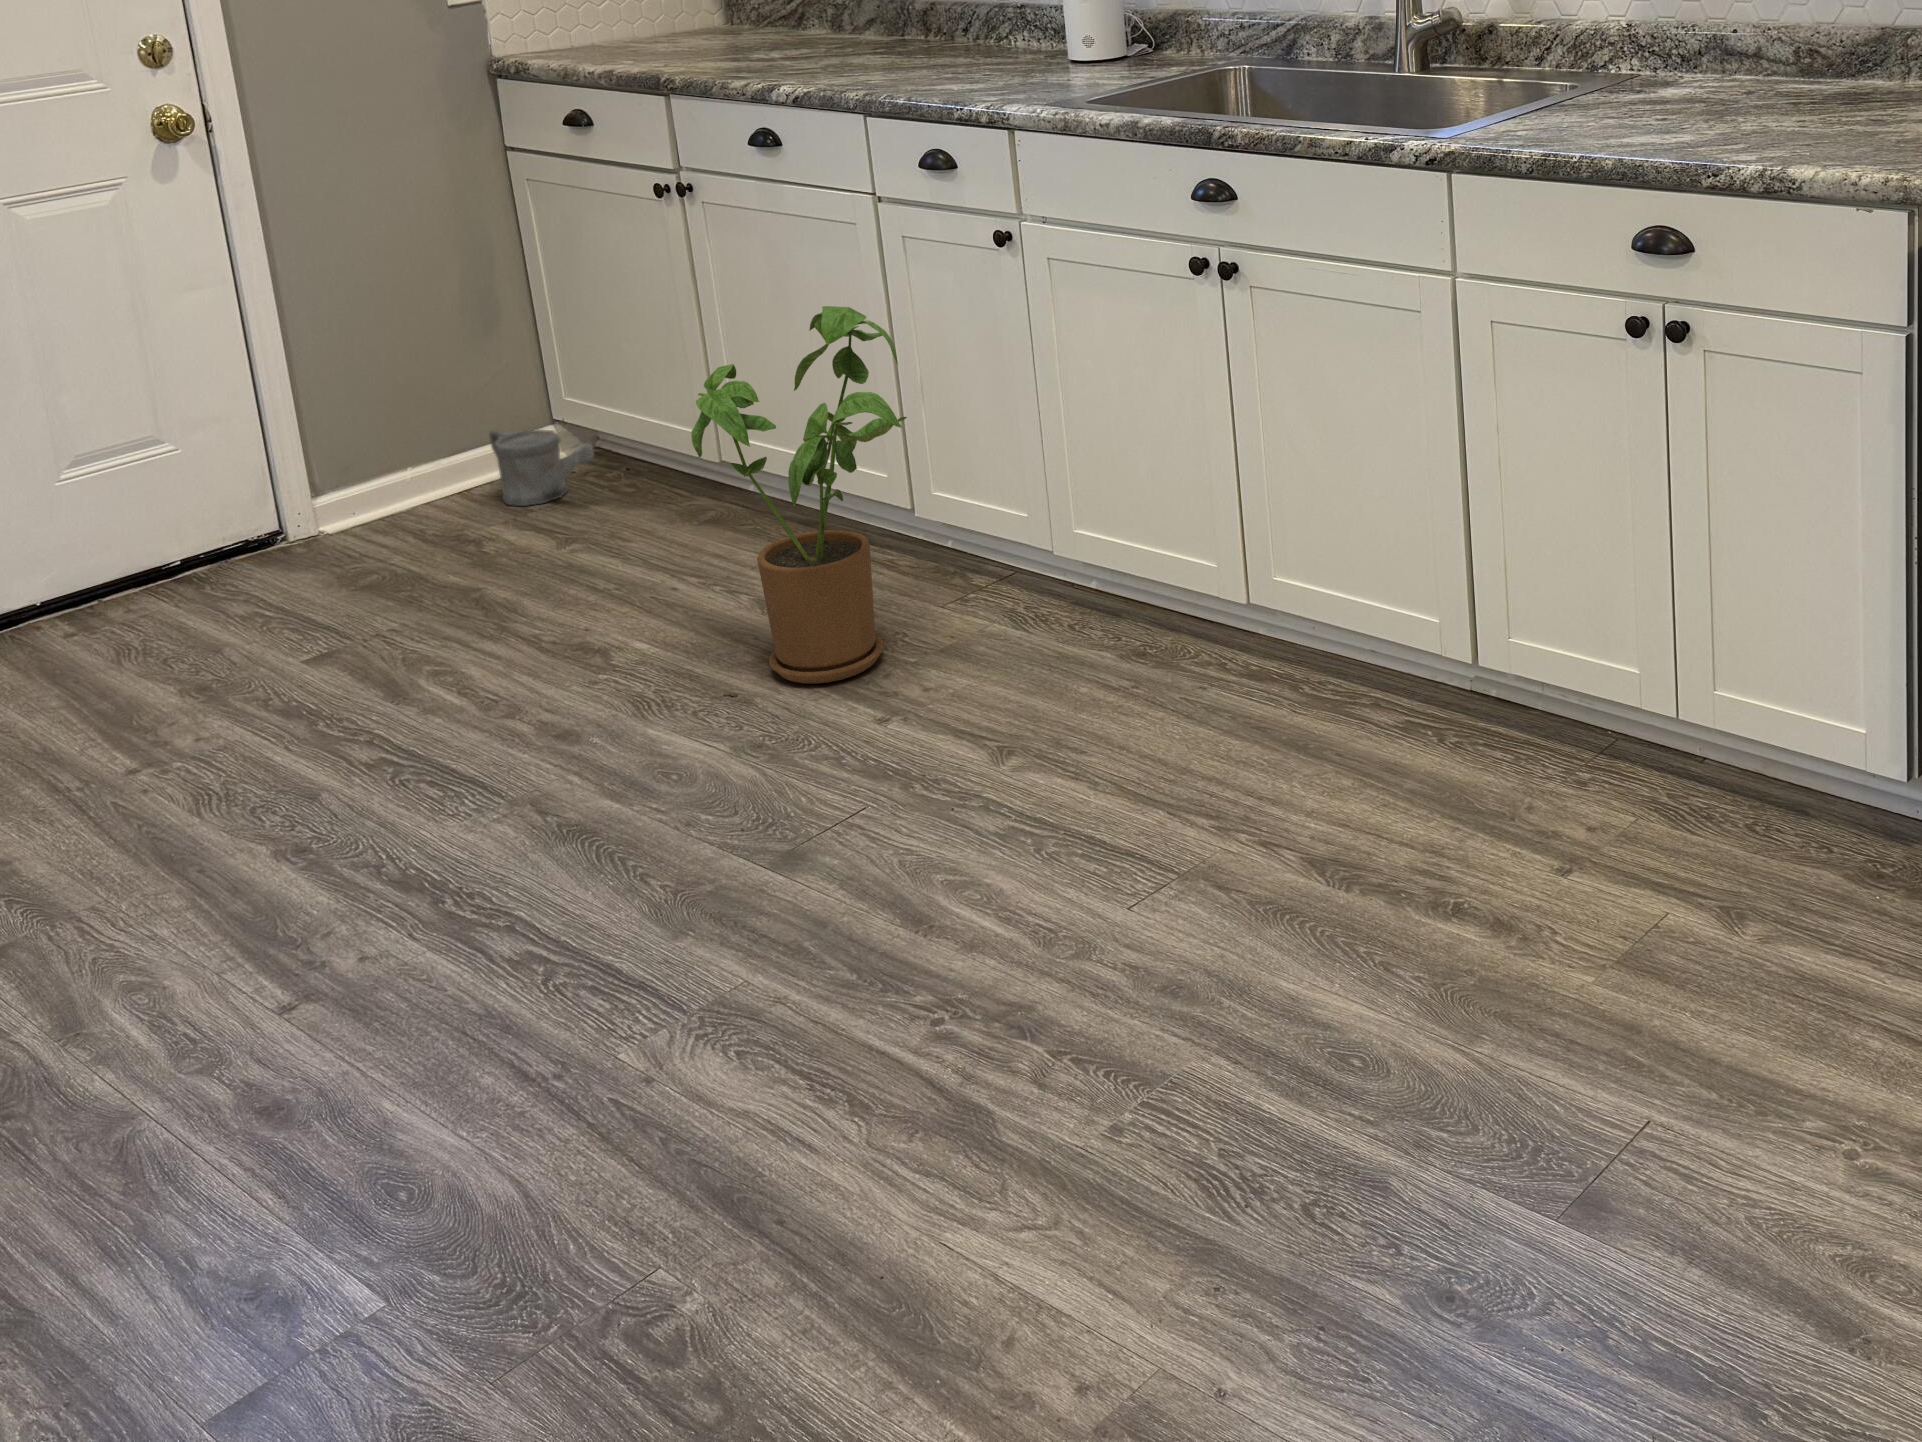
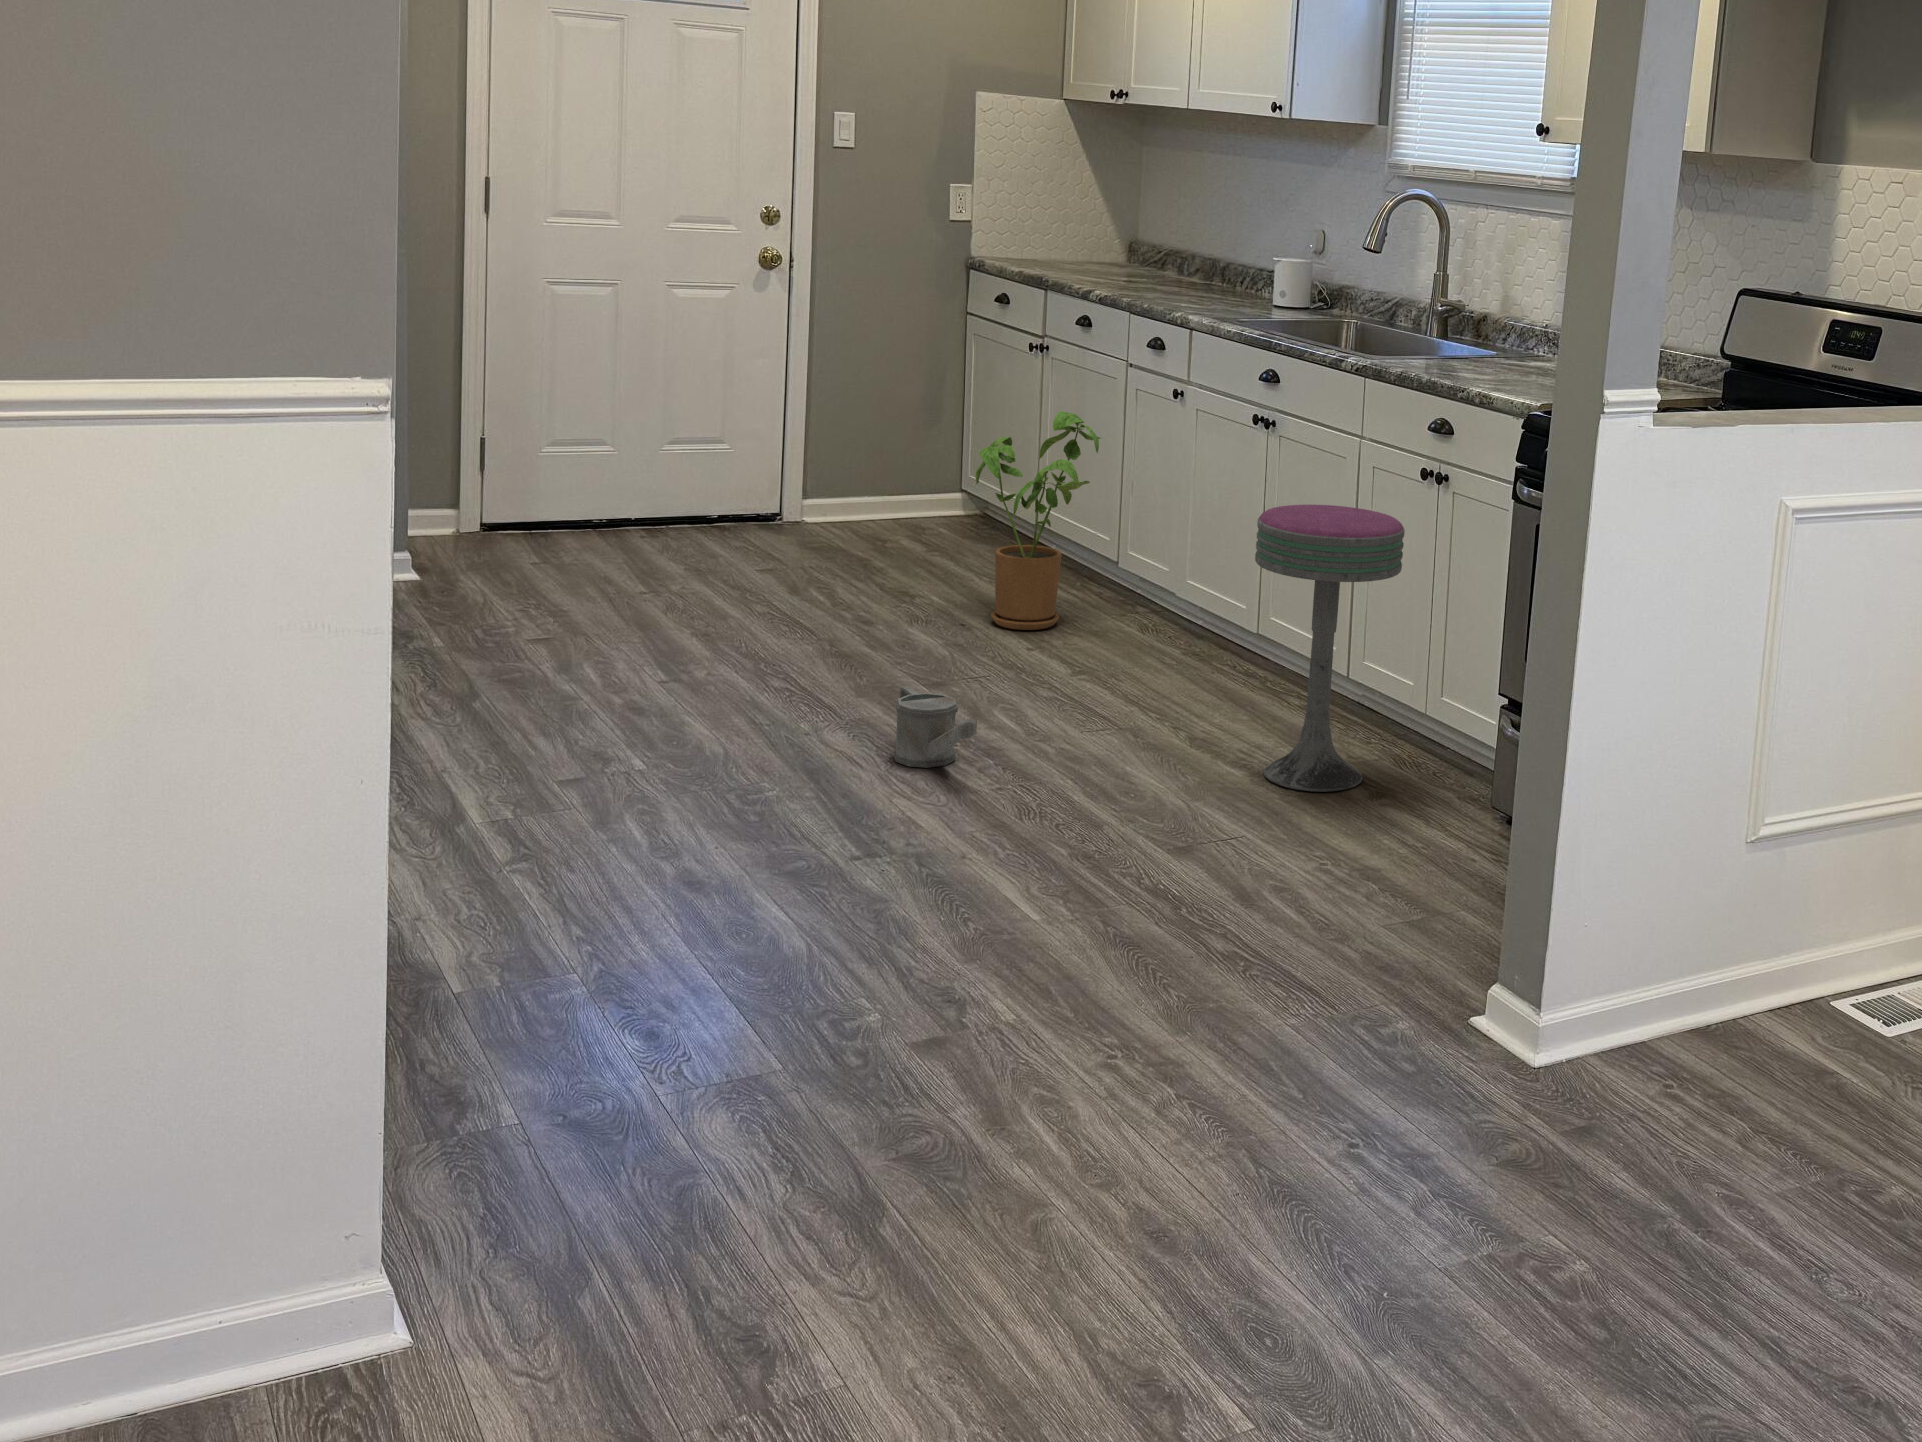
bar stool: none [1444,418,1722,951] -> present [1255,505,1405,792]
watering can: present [489,429,594,506] -> present [894,686,977,768]

